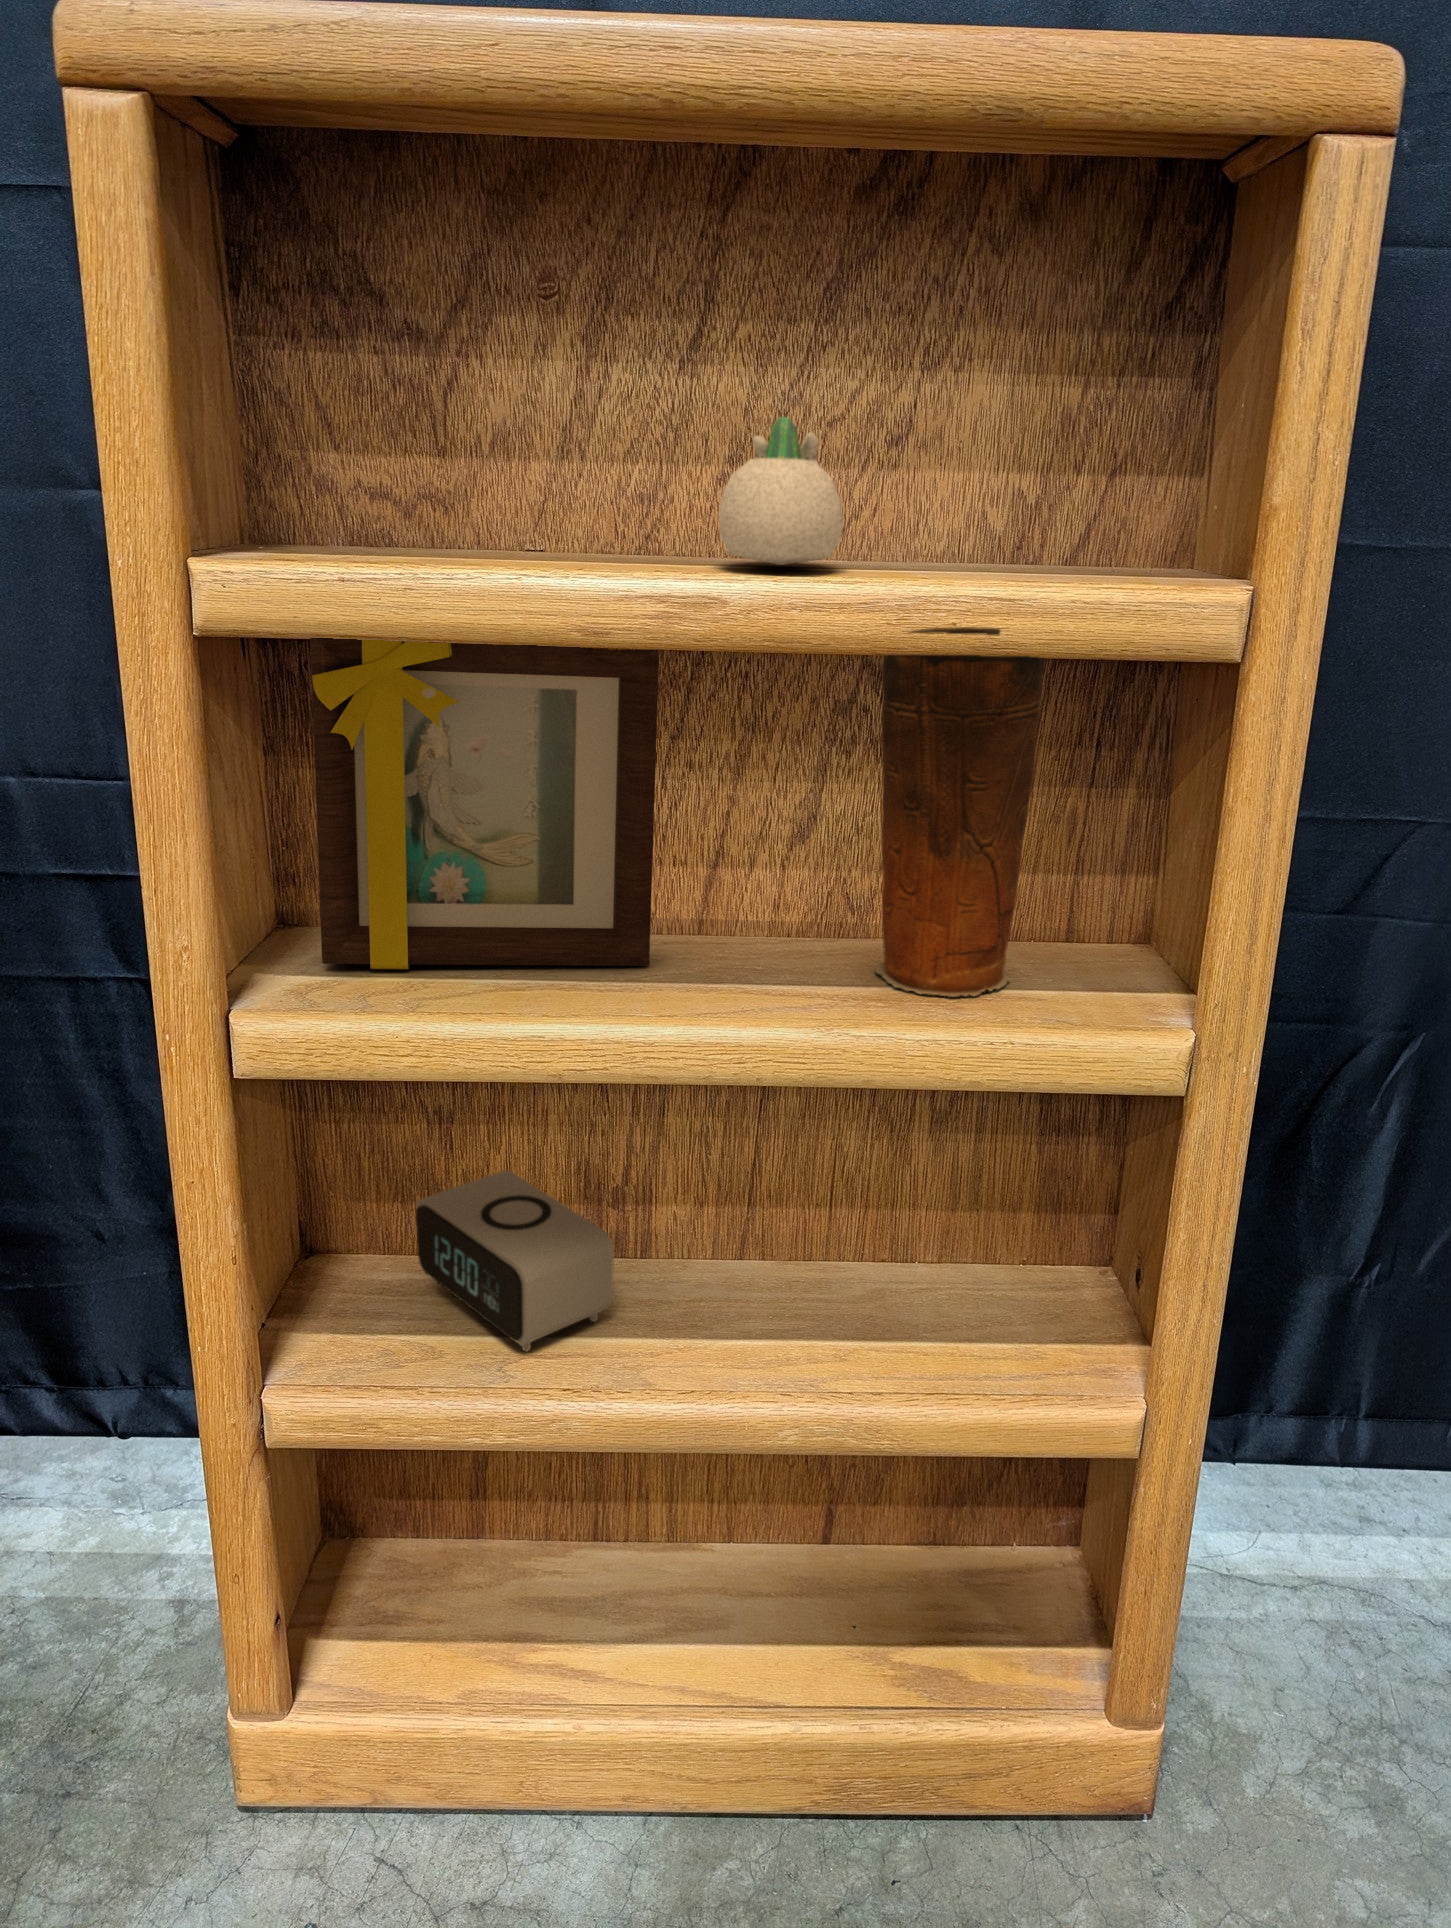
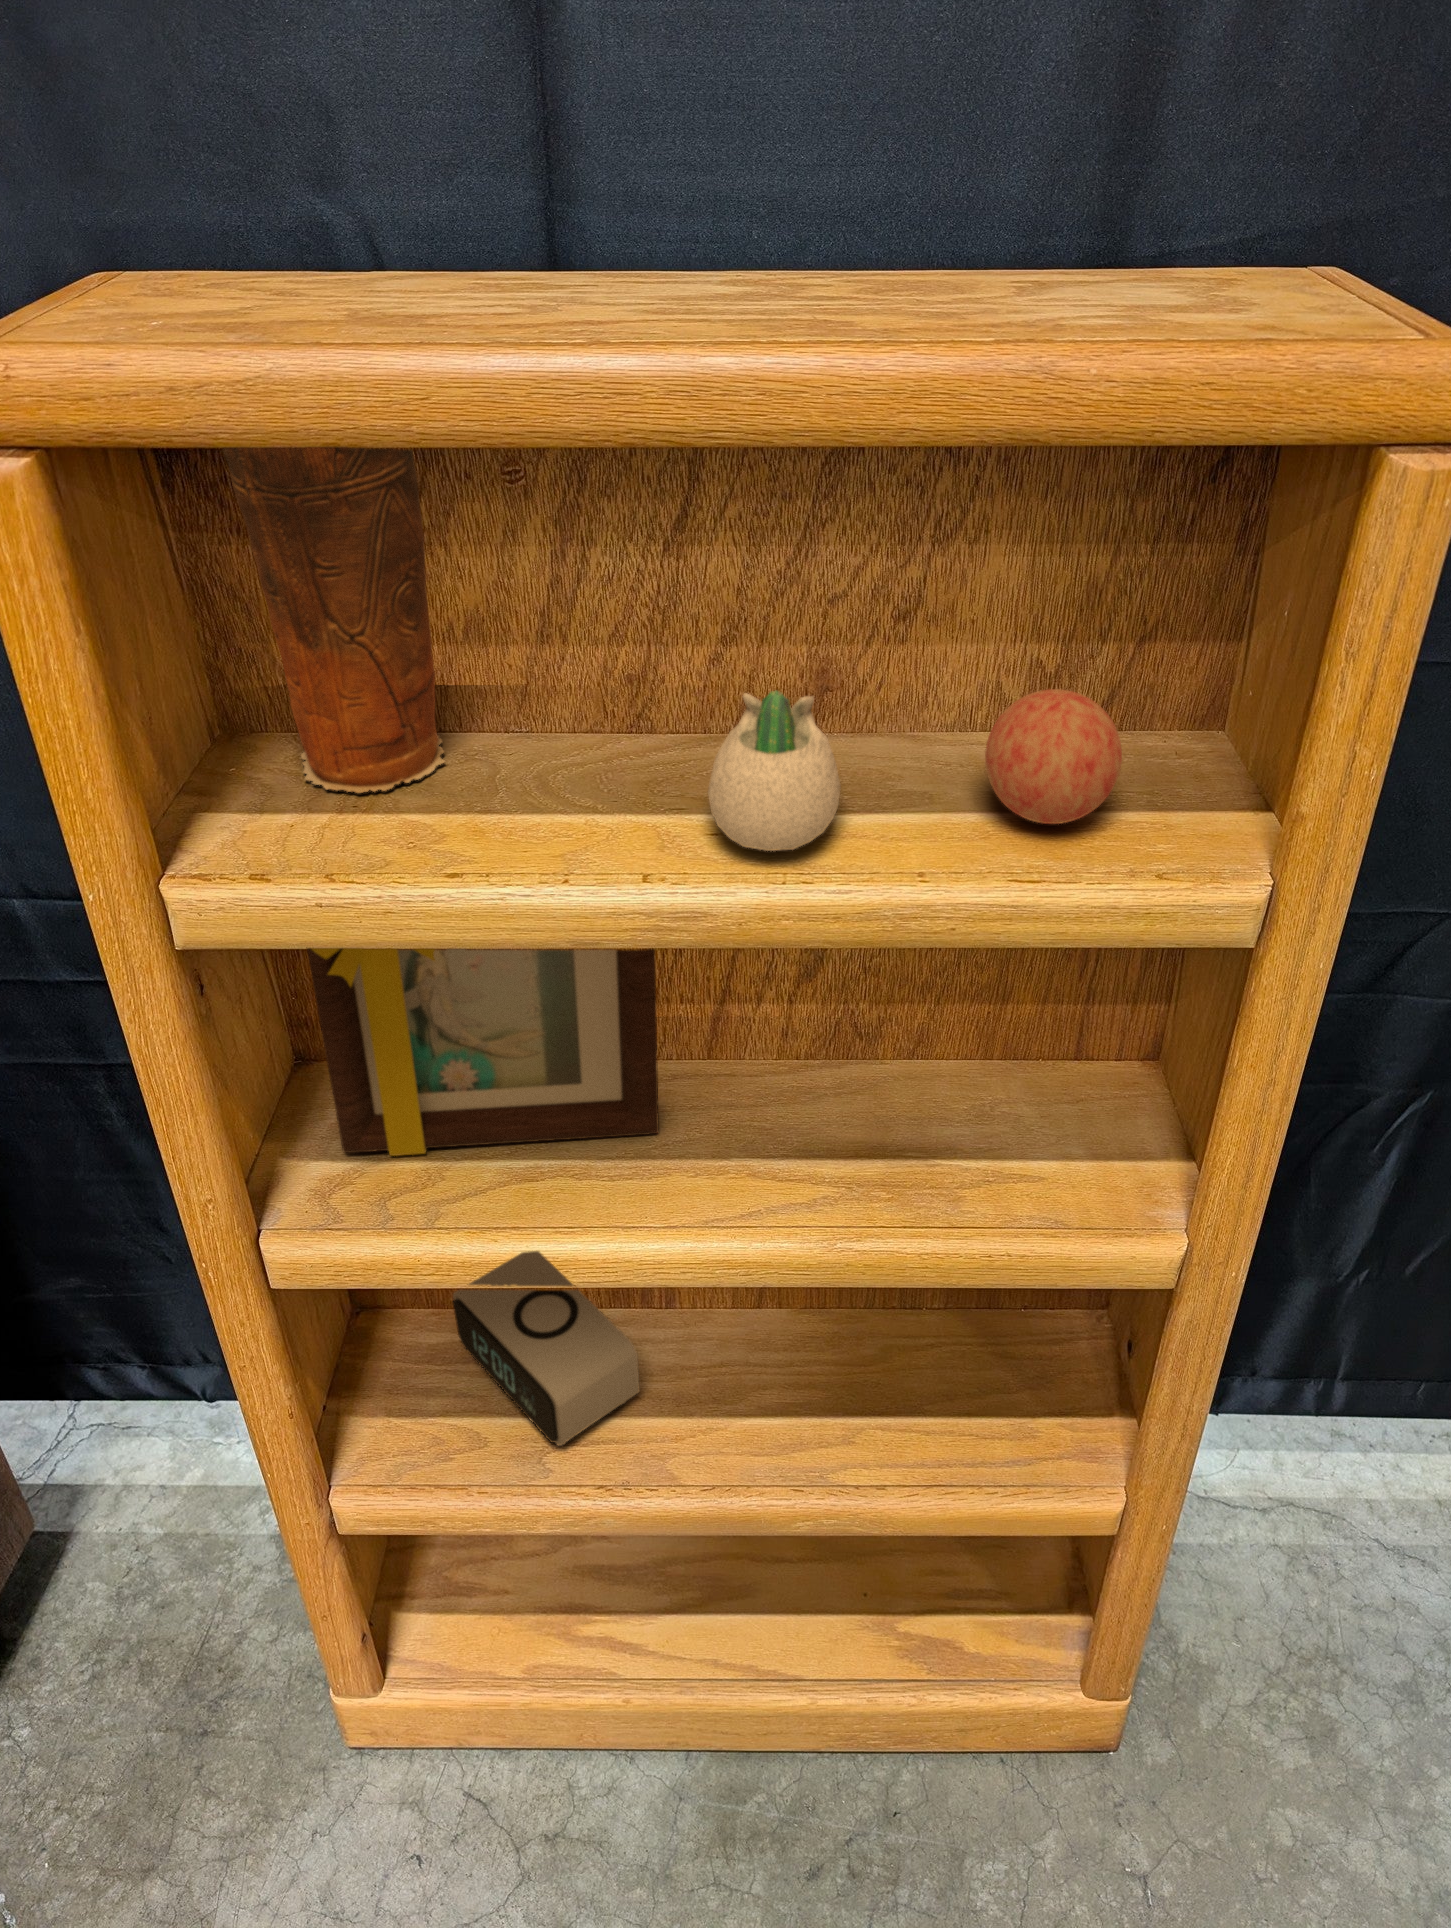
decorative ball: none [978,442,1105,572] -> present [985,689,1122,824]
vase: present [875,627,1044,997] -> present [223,447,444,793]

